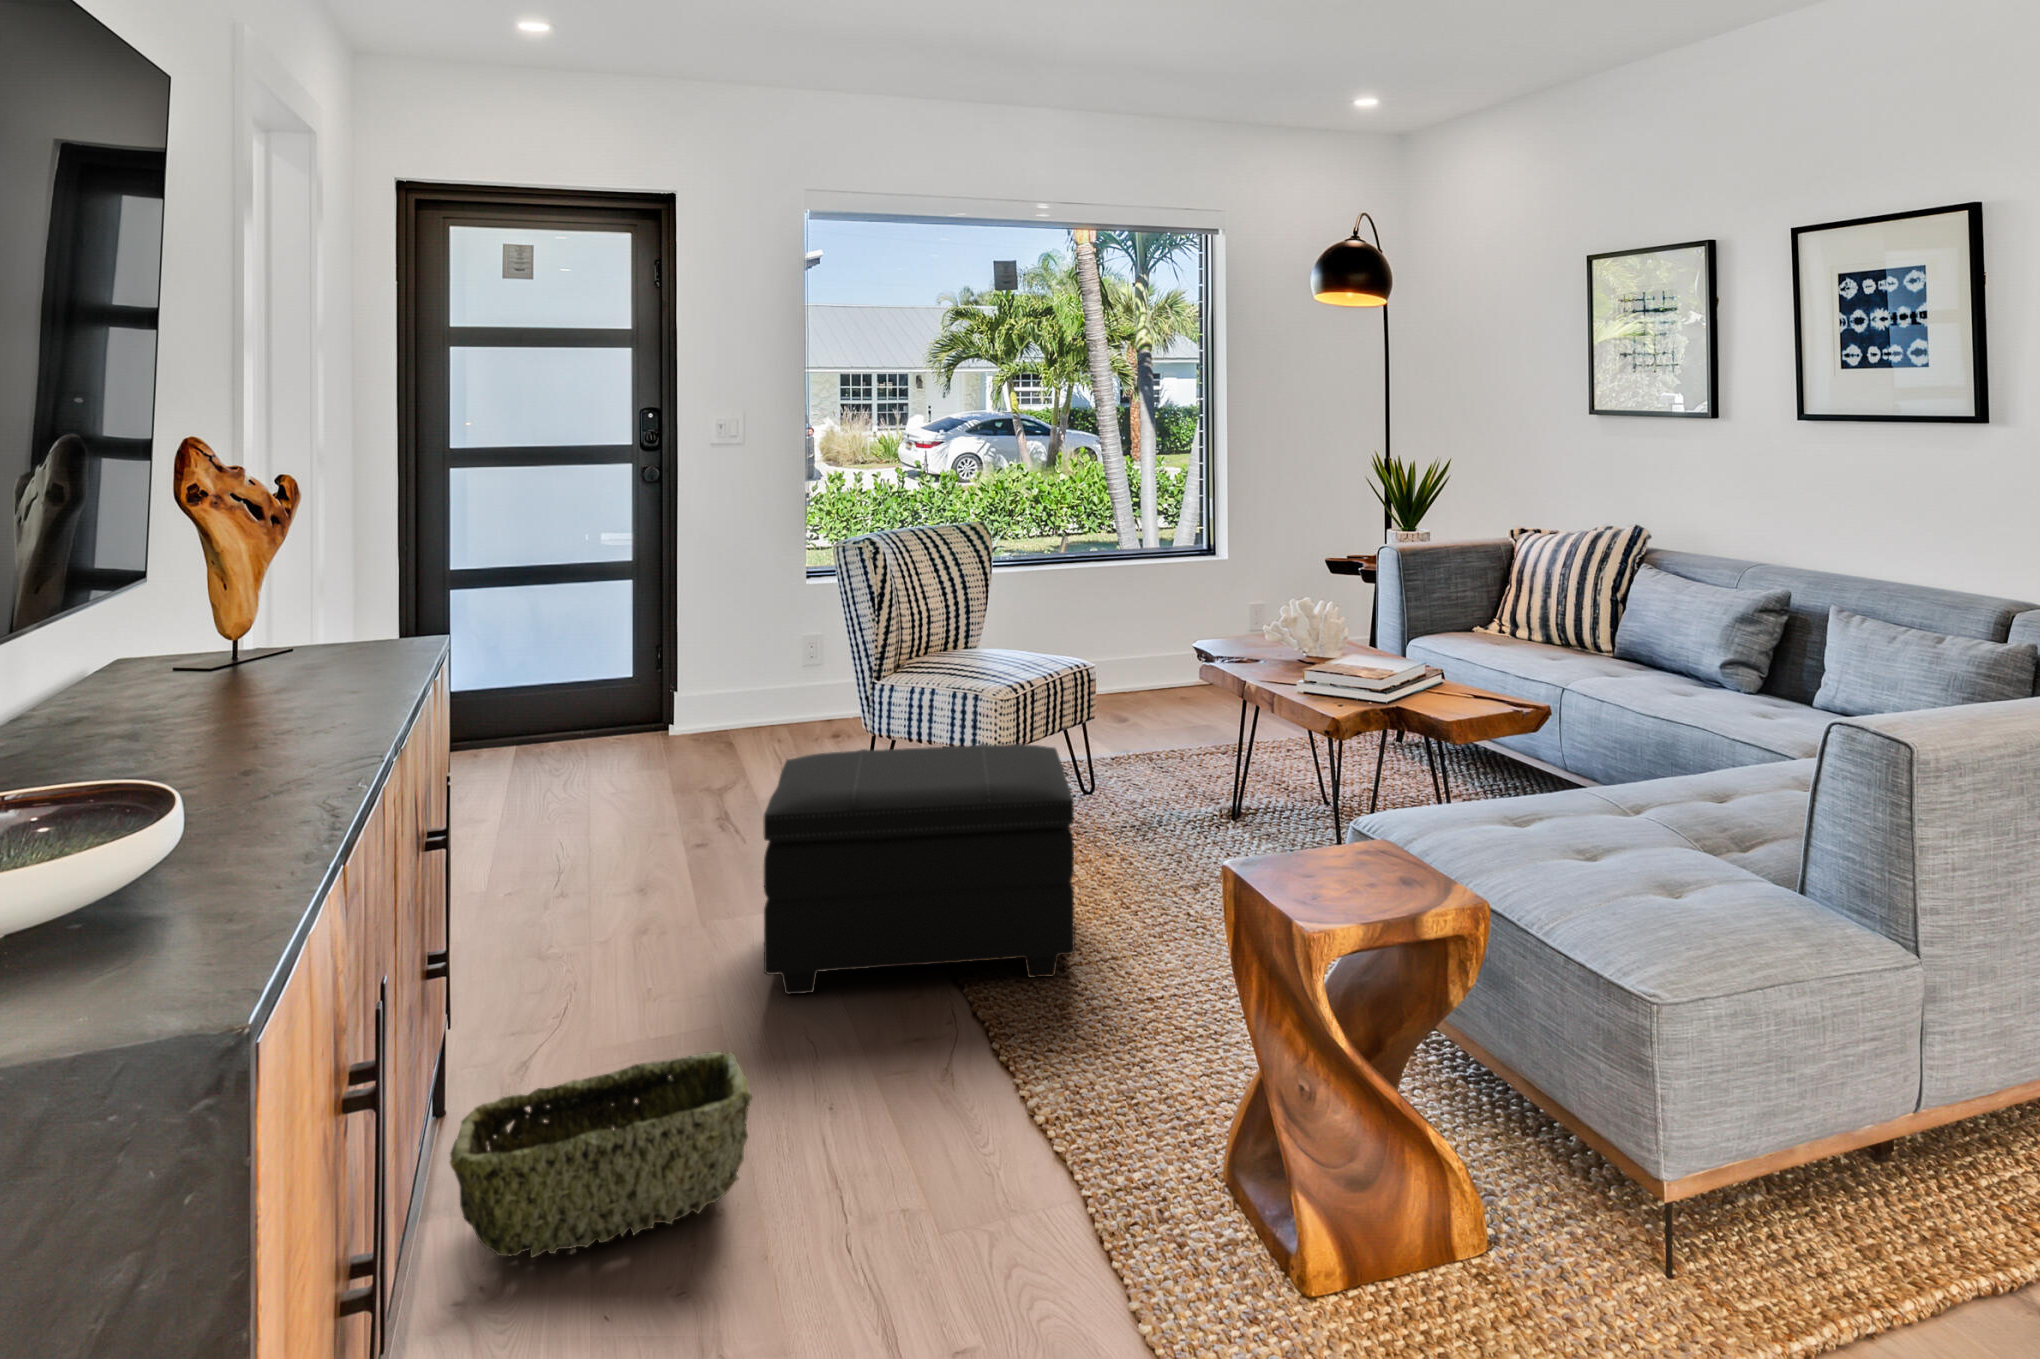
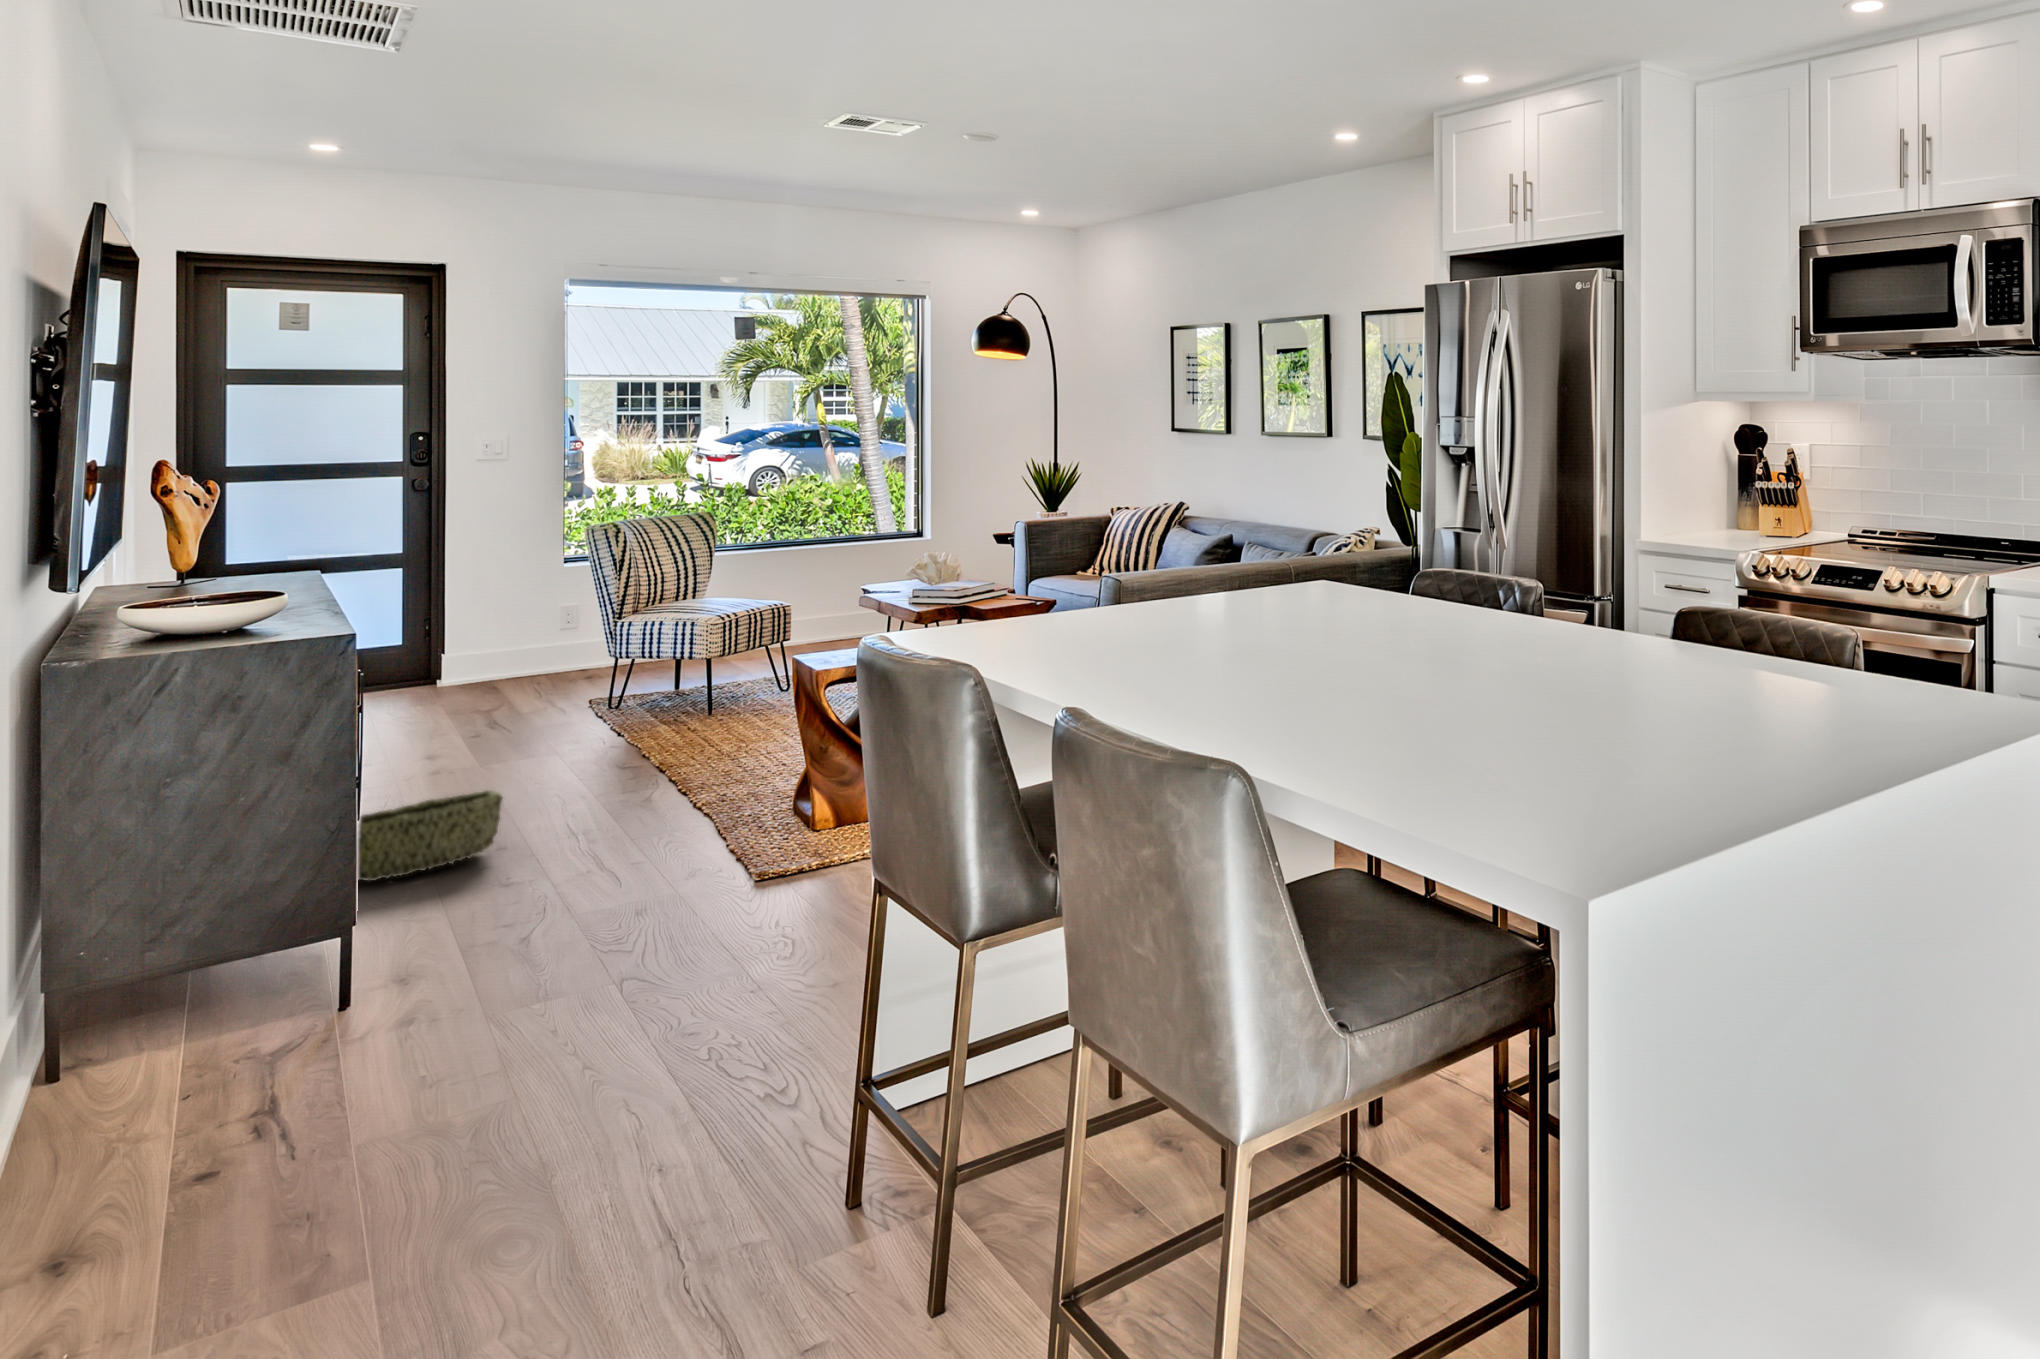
footstool: present [763,744,1075,994] -> none [516,643,735,792]

